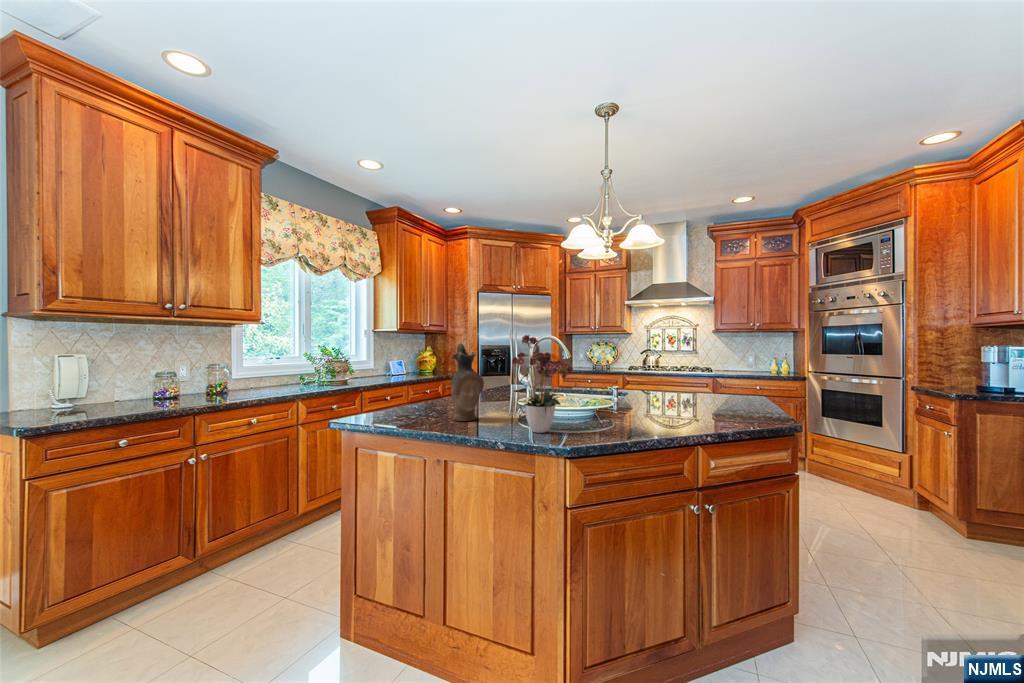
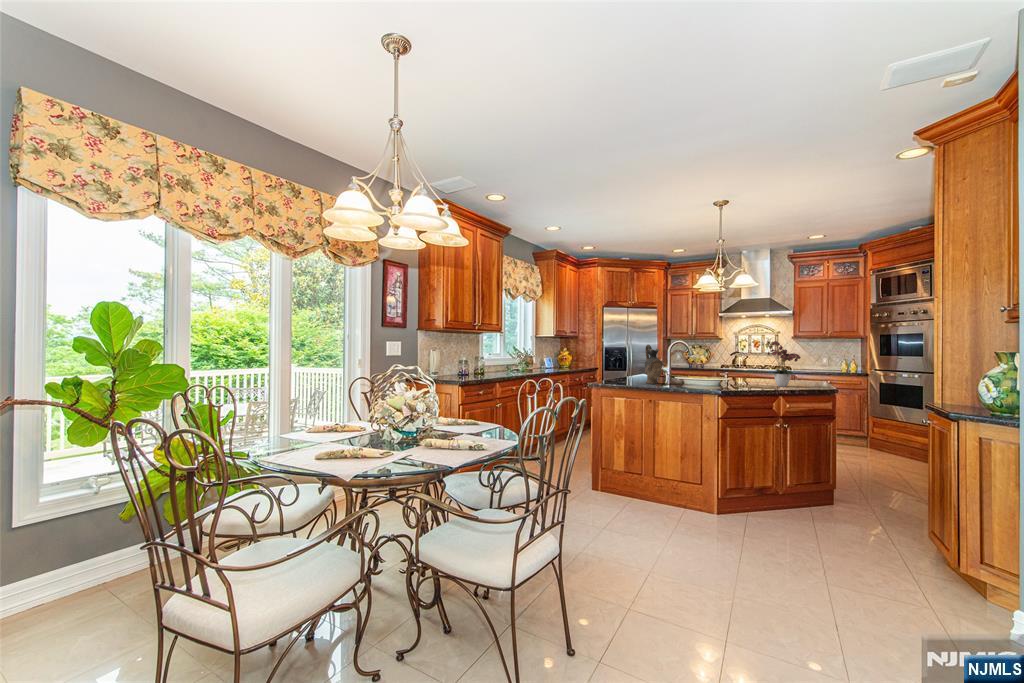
flower arrangement: present [512,335,573,433] -> present [768,341,801,387]

